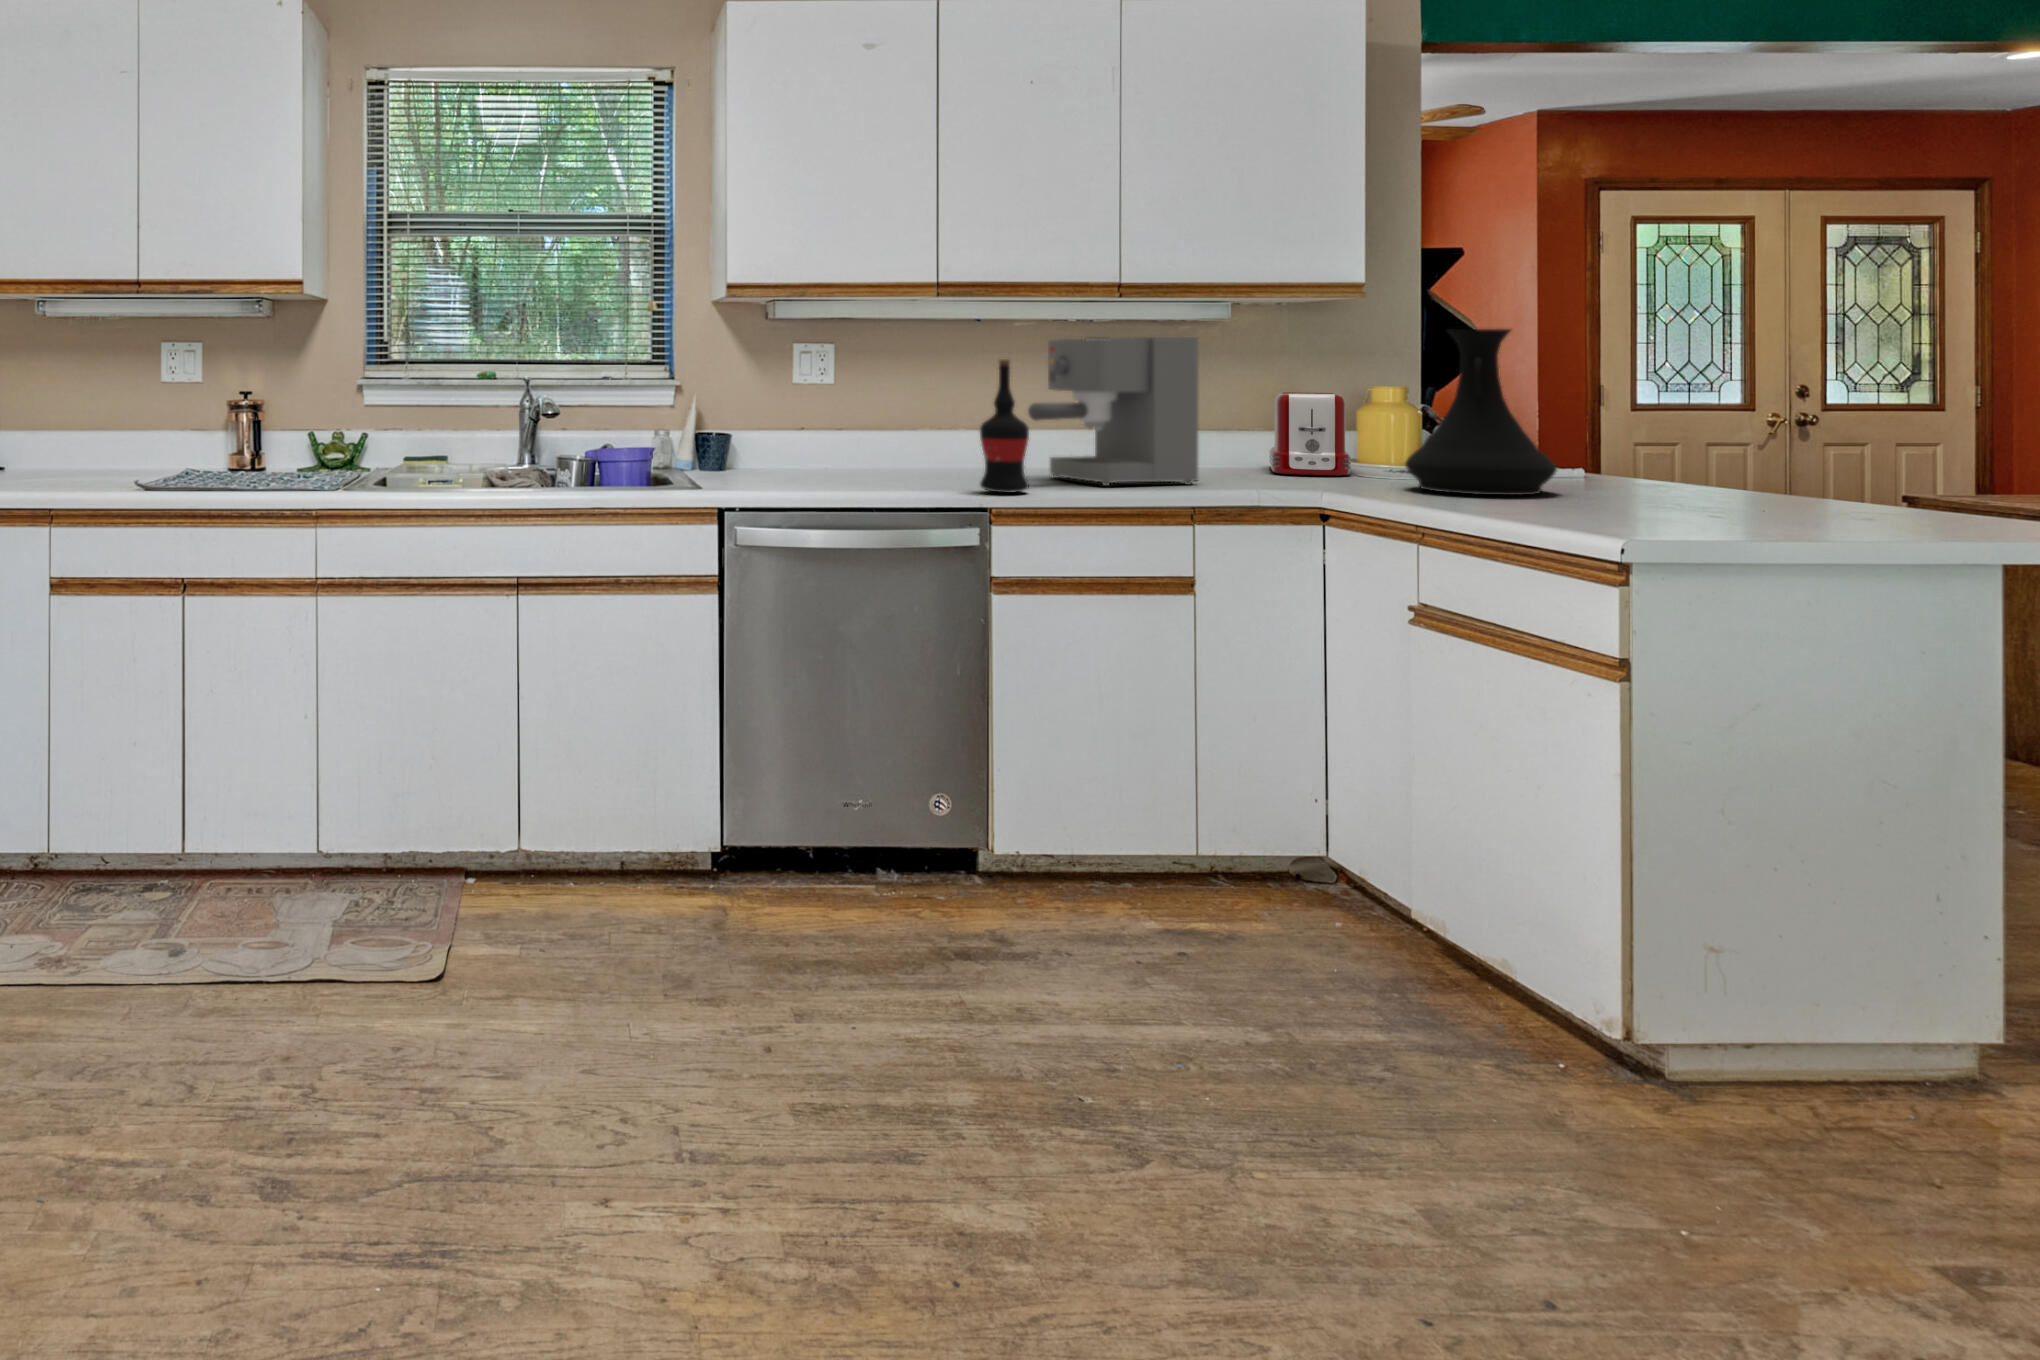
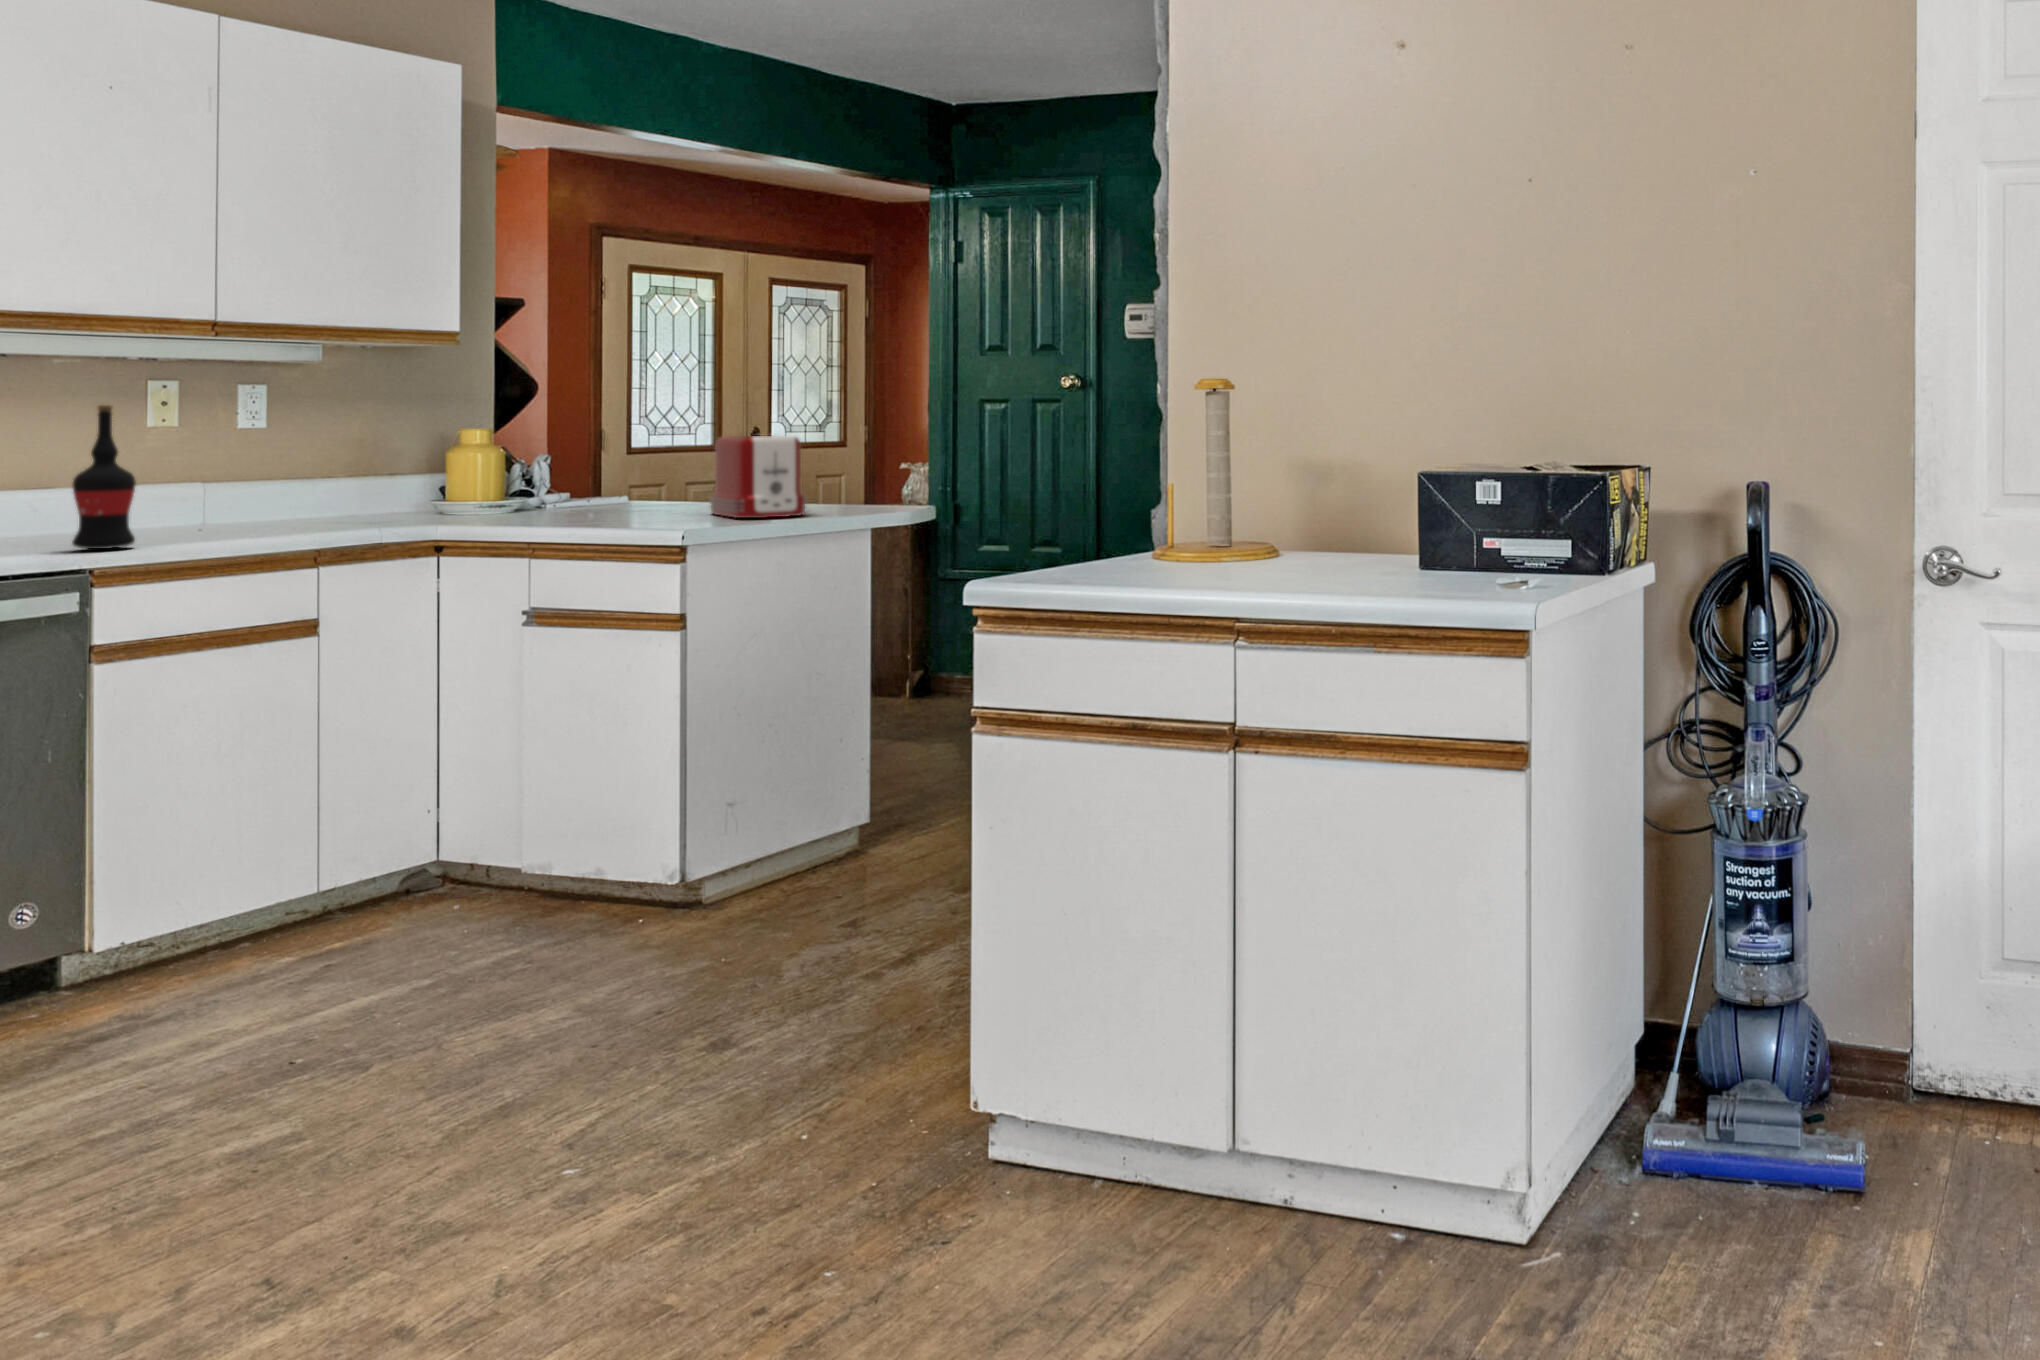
vase: present [1405,329,1557,495] -> none [506,376,626,516]
coffee maker: present [1028,337,1198,486] -> none [120,382,311,535]
toaster: present [1269,392,1351,476] -> present [710,436,806,518]

